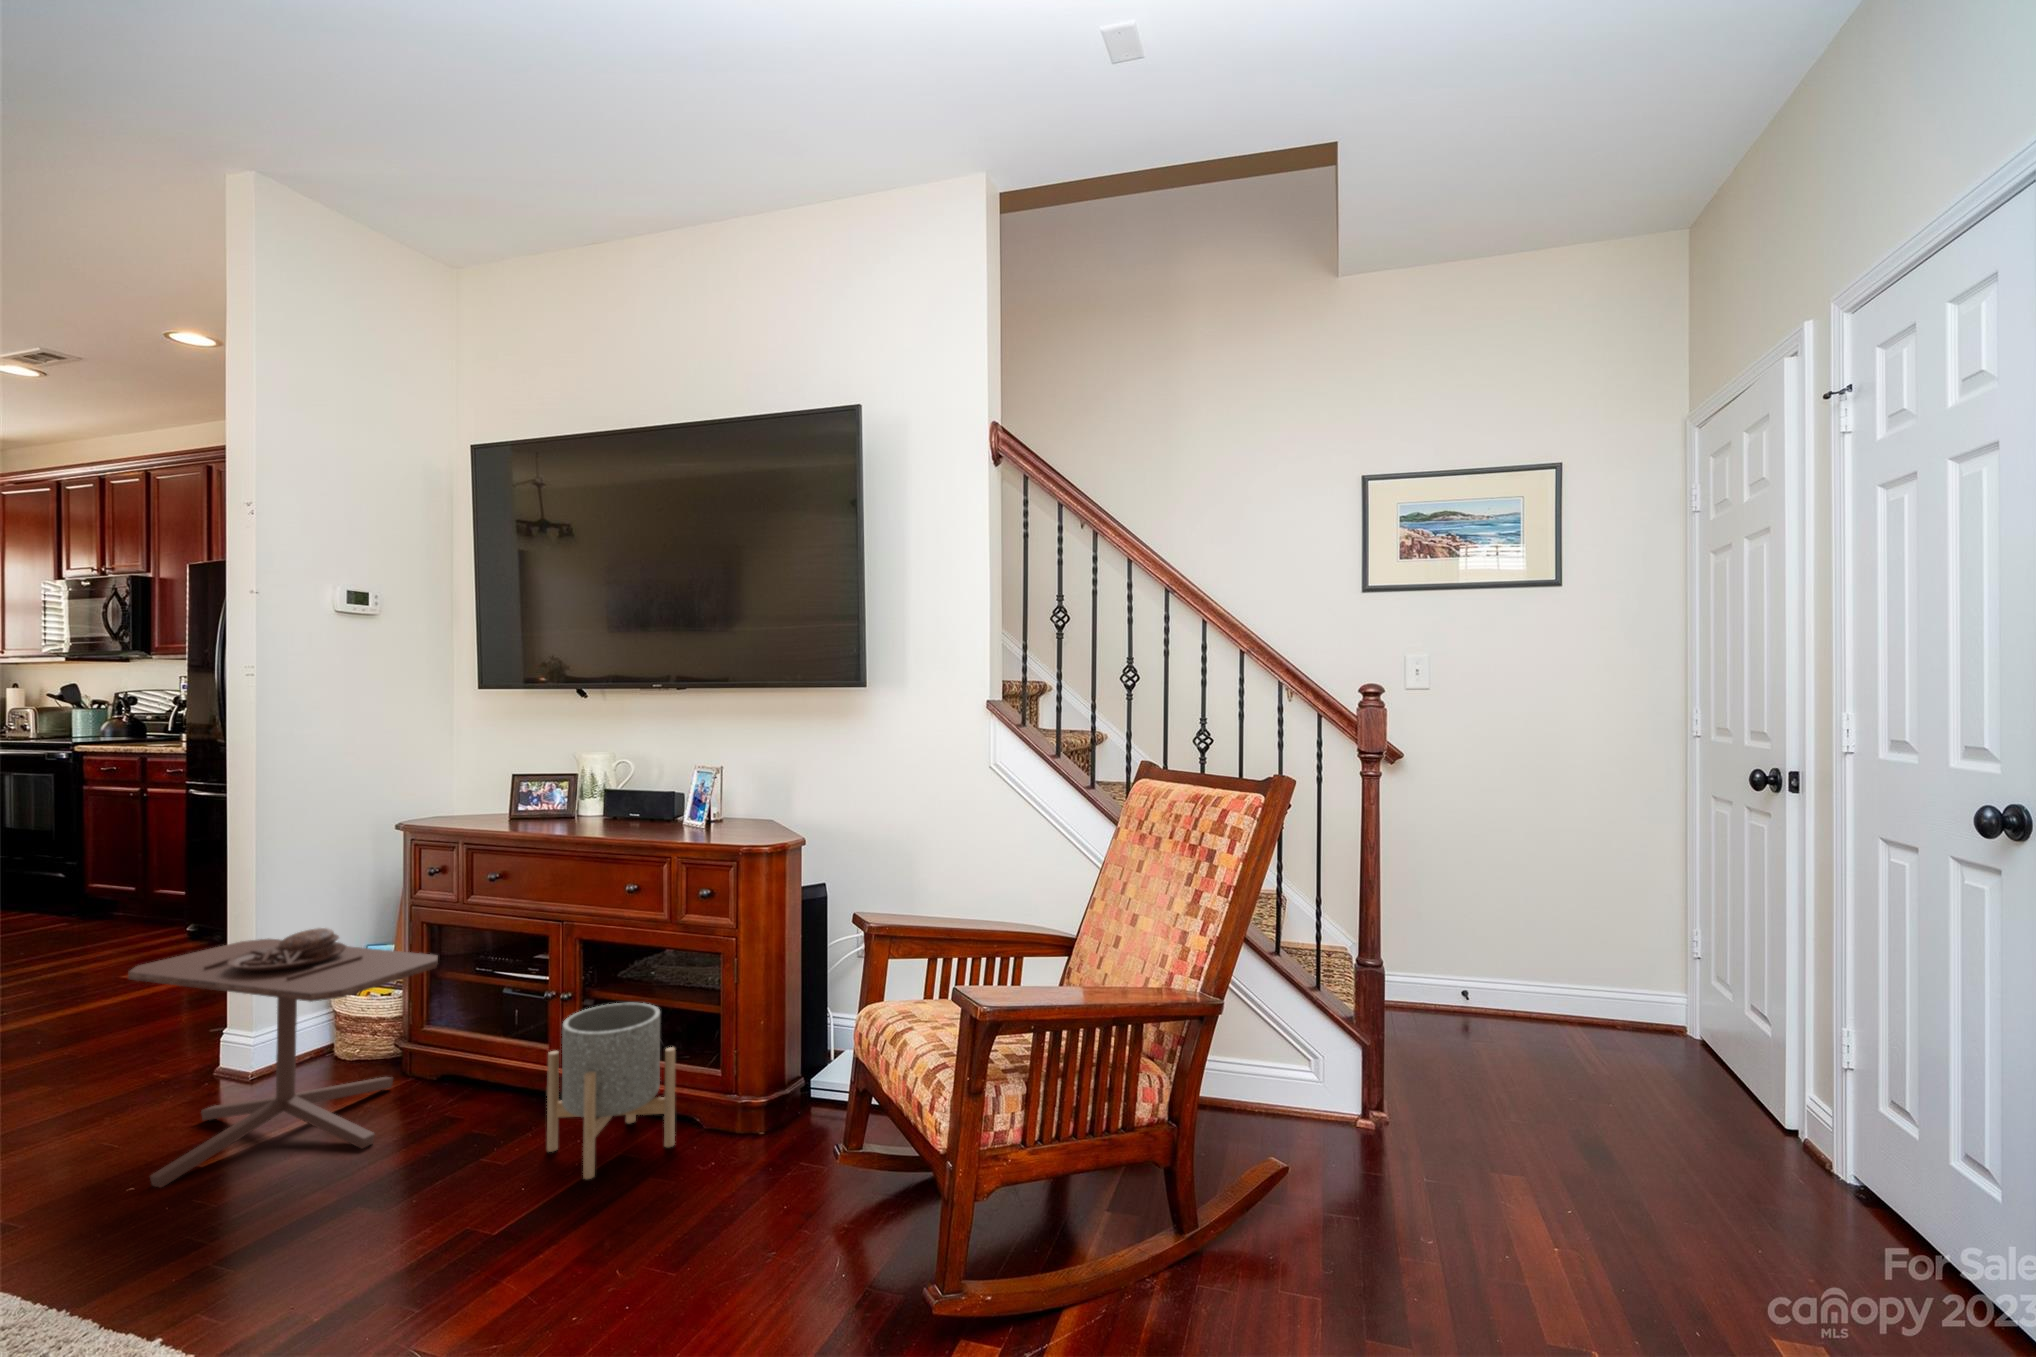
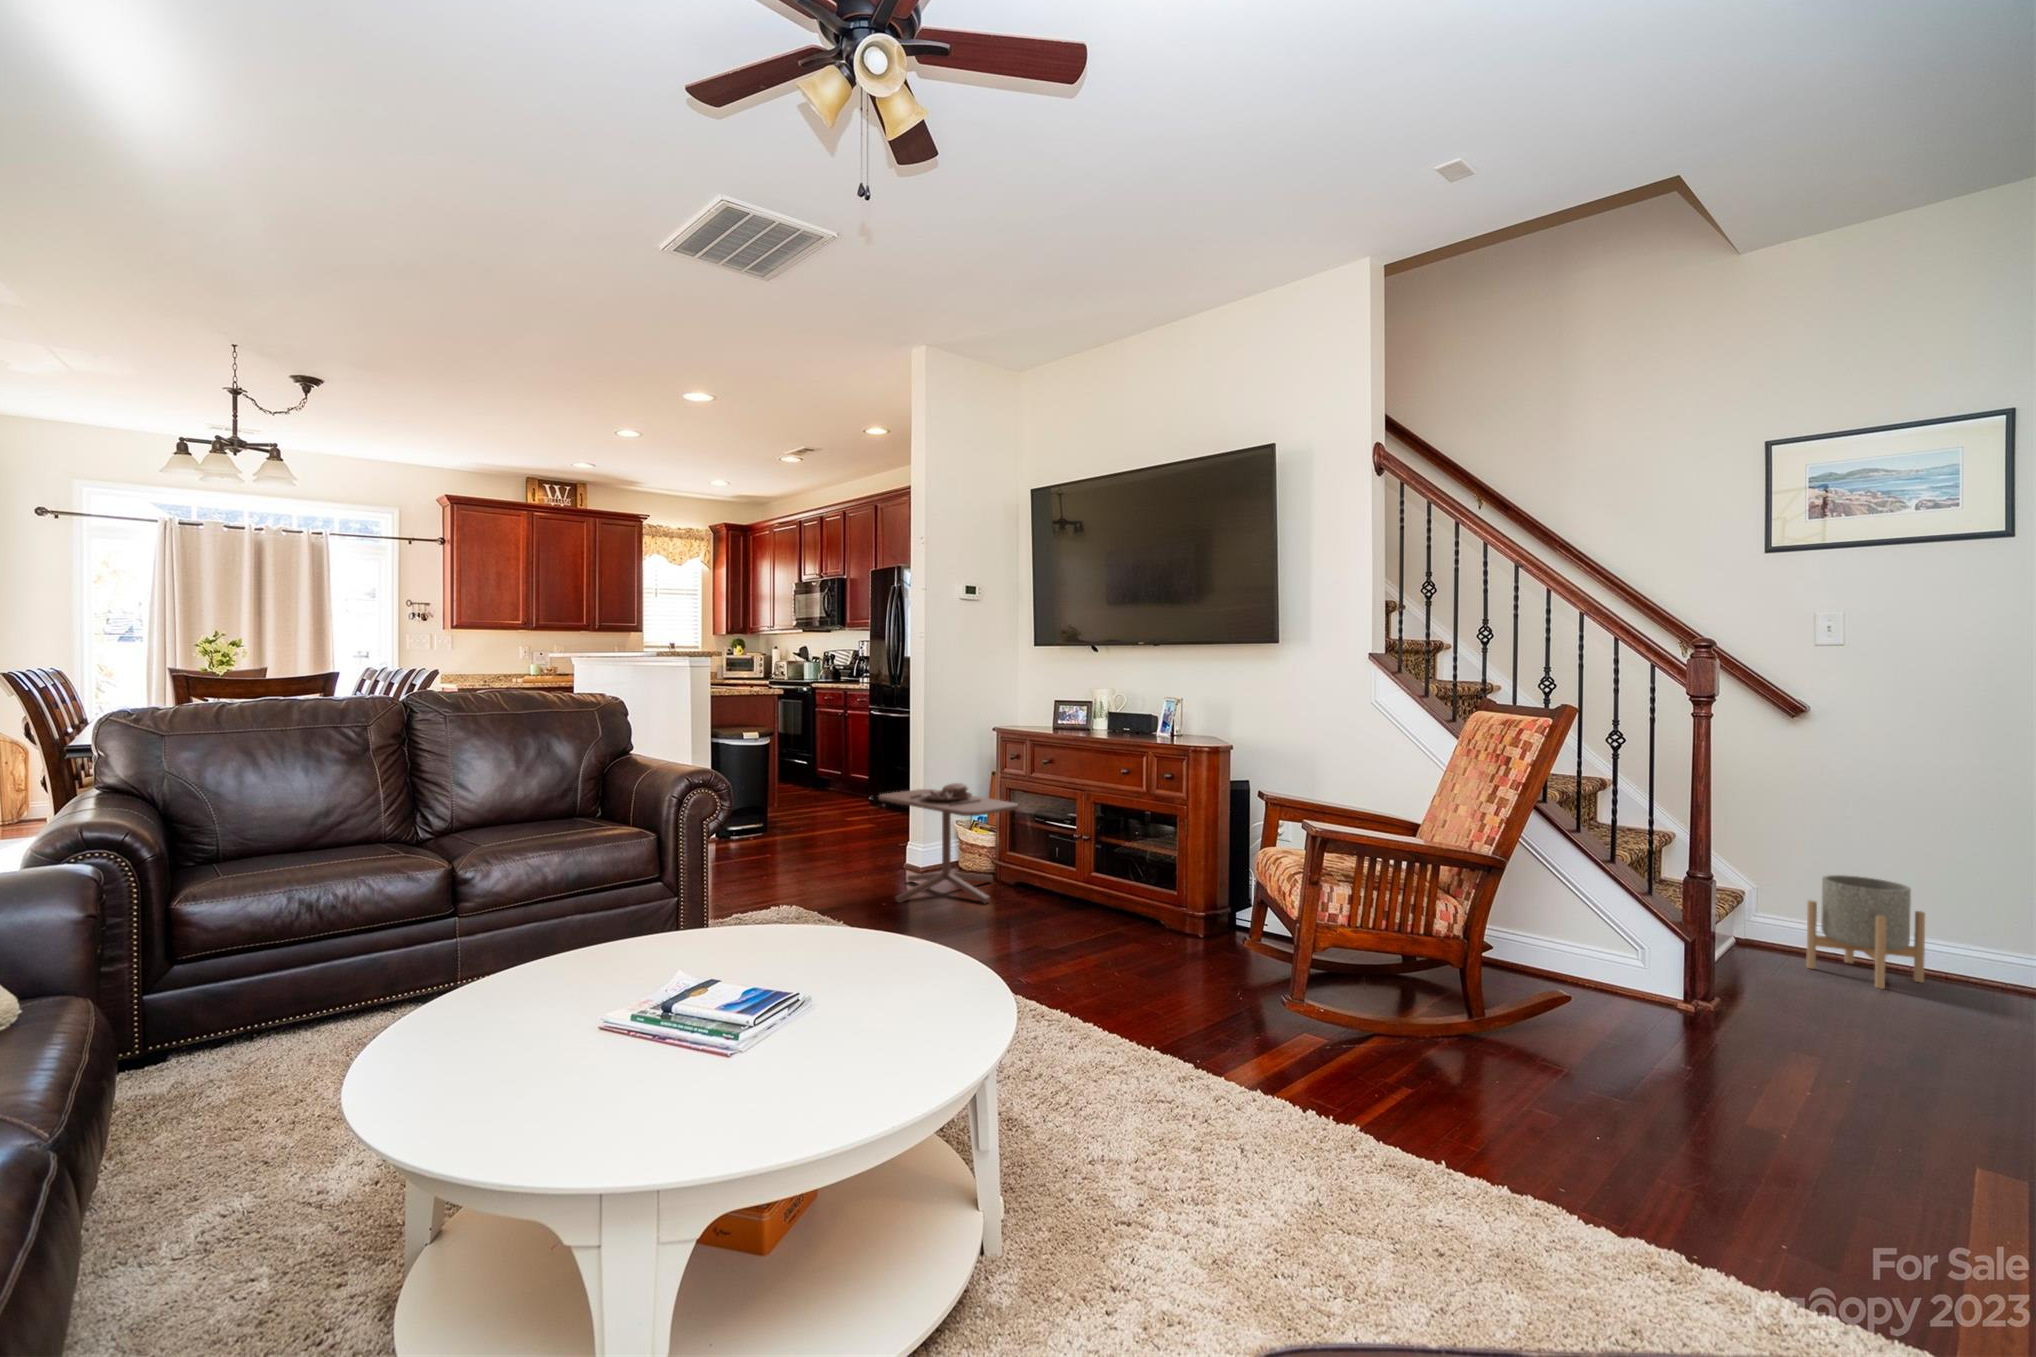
planter: present [547,1003,675,1179] -> present [1806,875,1925,989]

